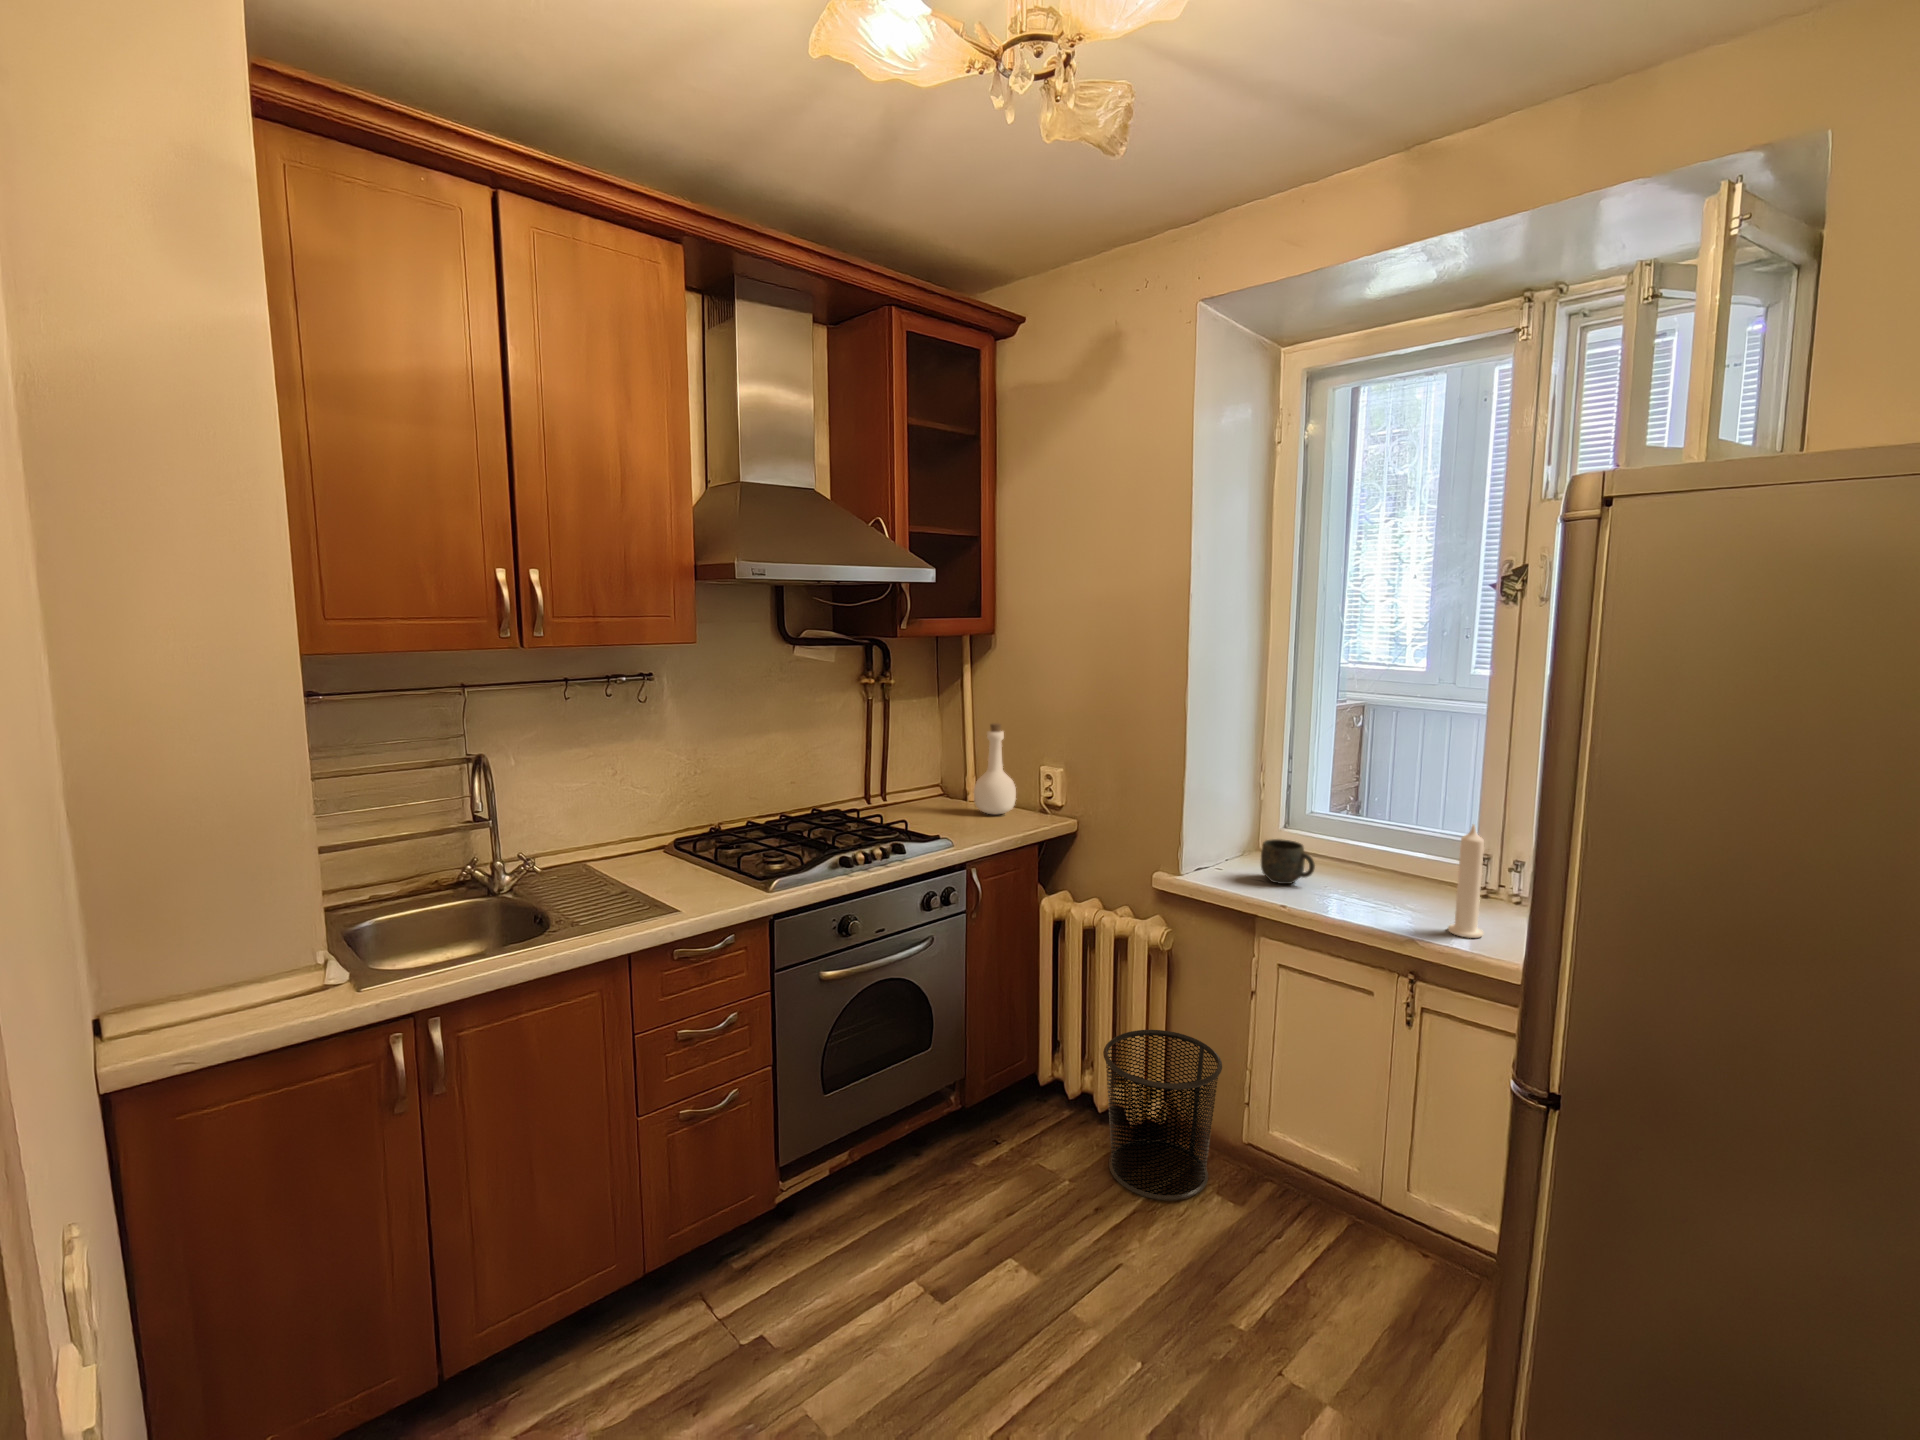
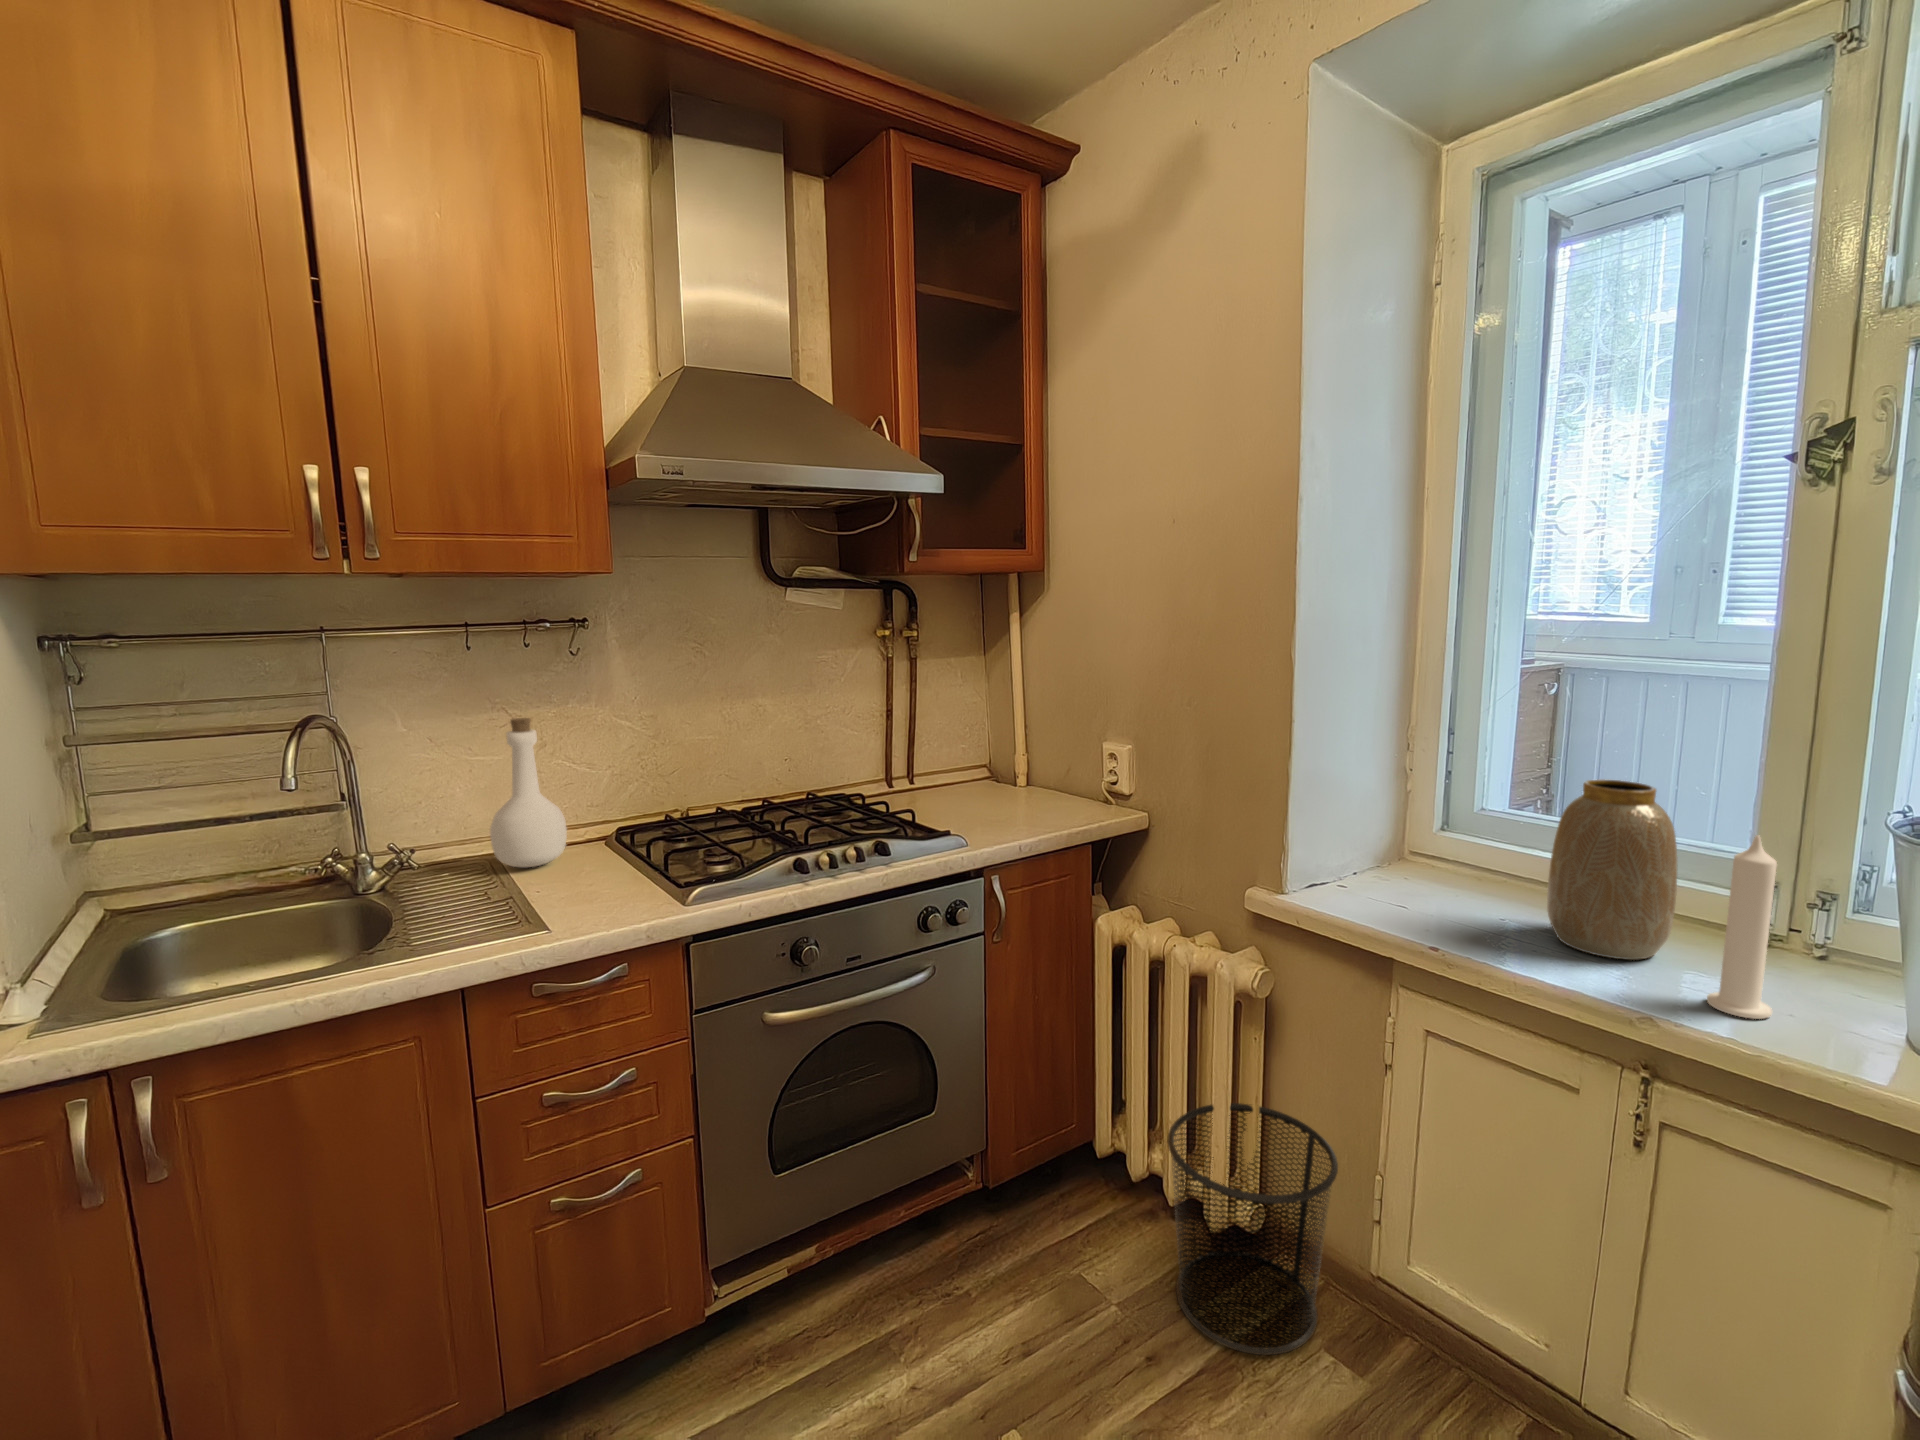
bottle: present [974,723,1016,814] -> present [490,718,567,868]
vase: none [1355,790,1432,908] -> present [1547,779,1677,960]
mug: present [1261,839,1315,884] -> none [1401,847,1484,913]

